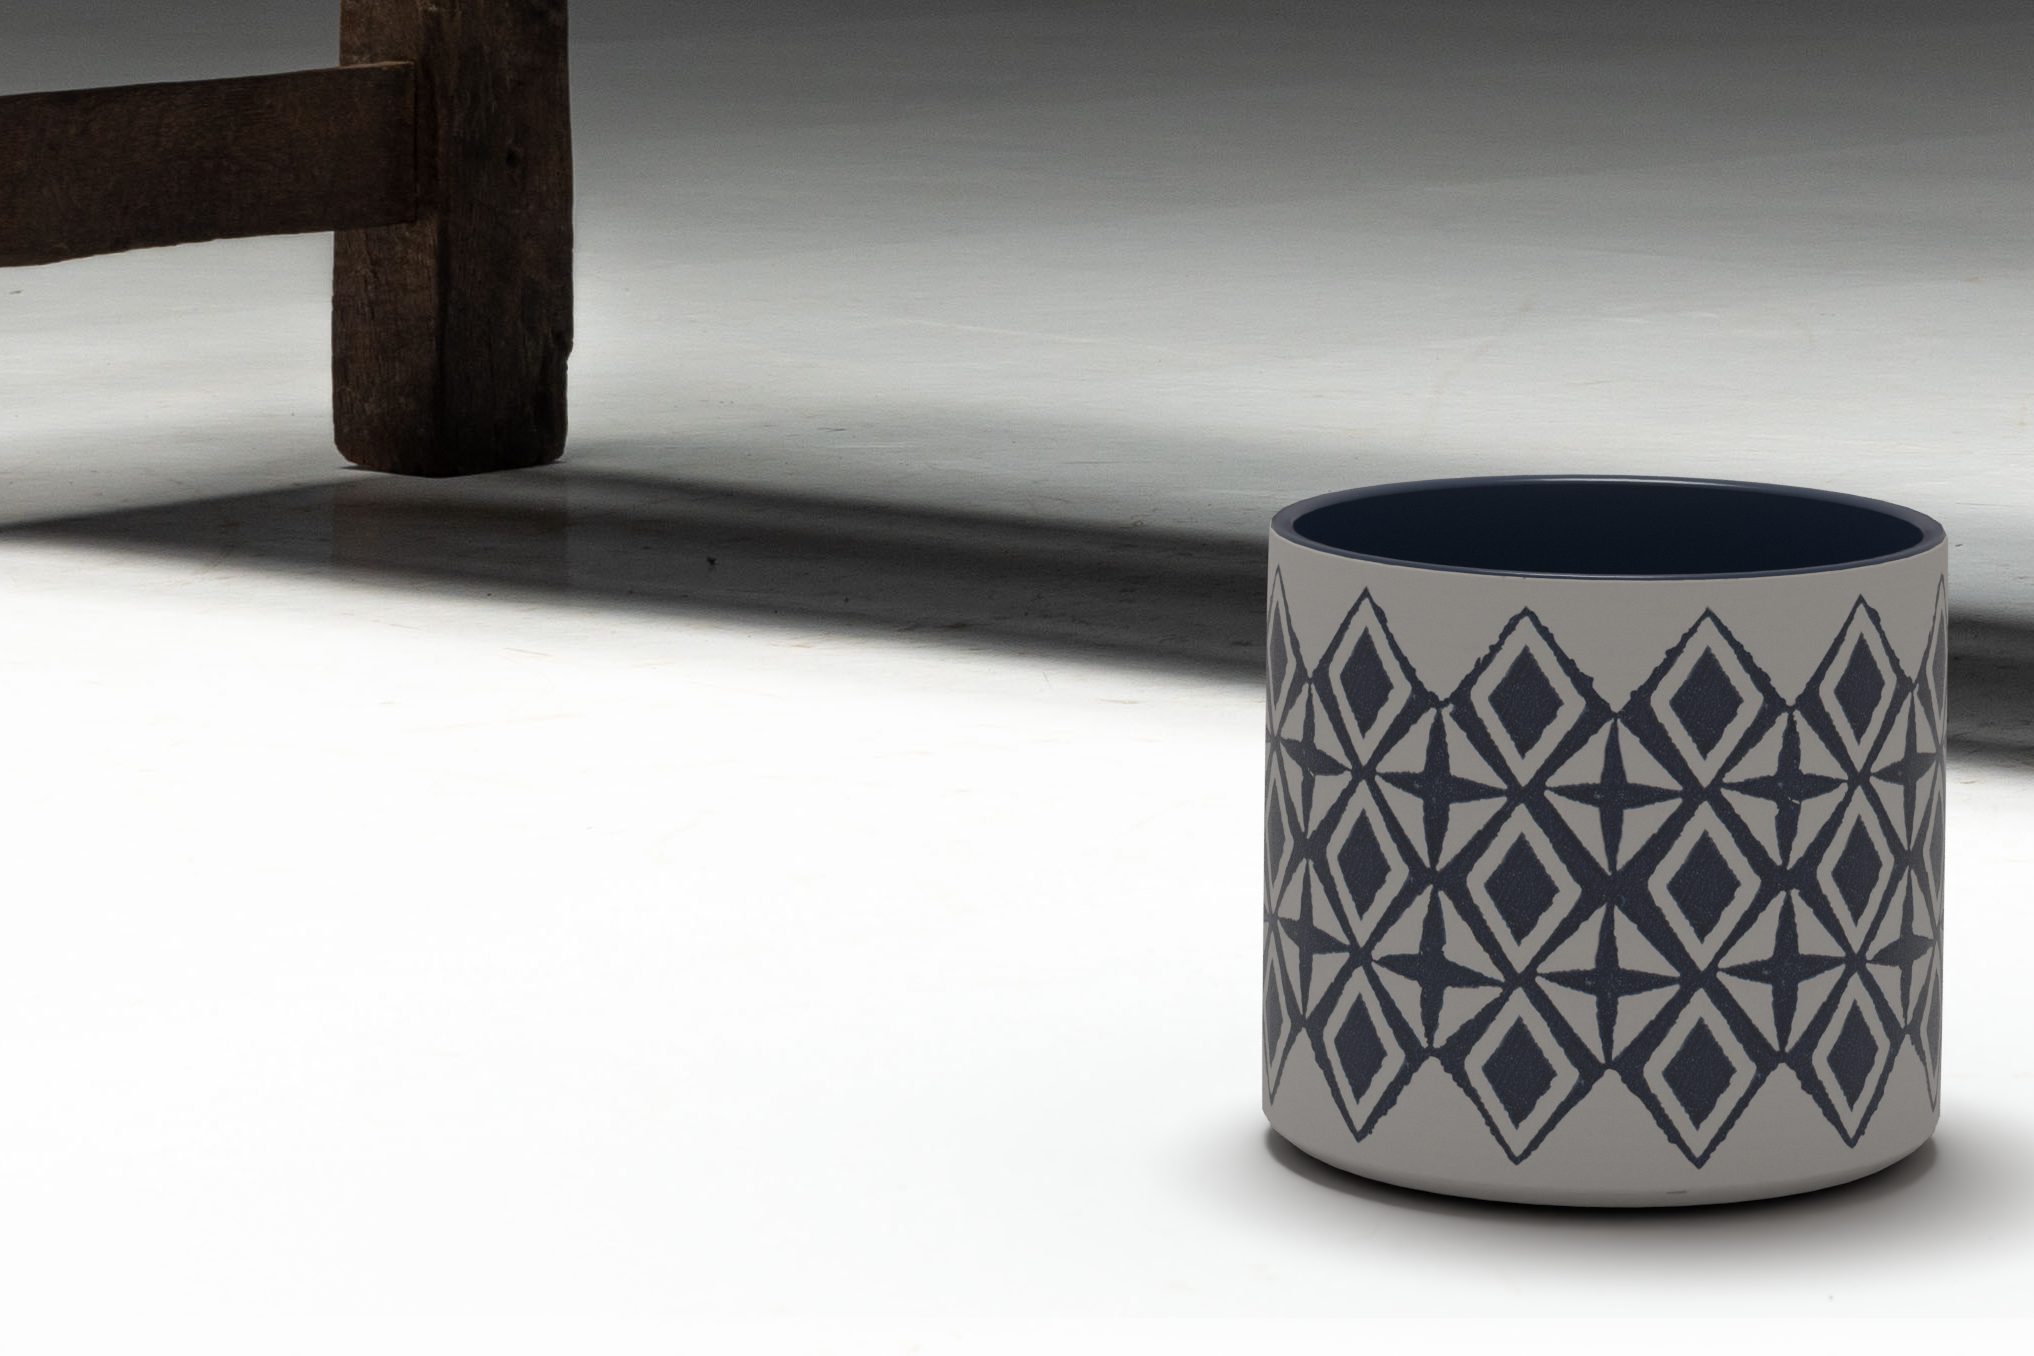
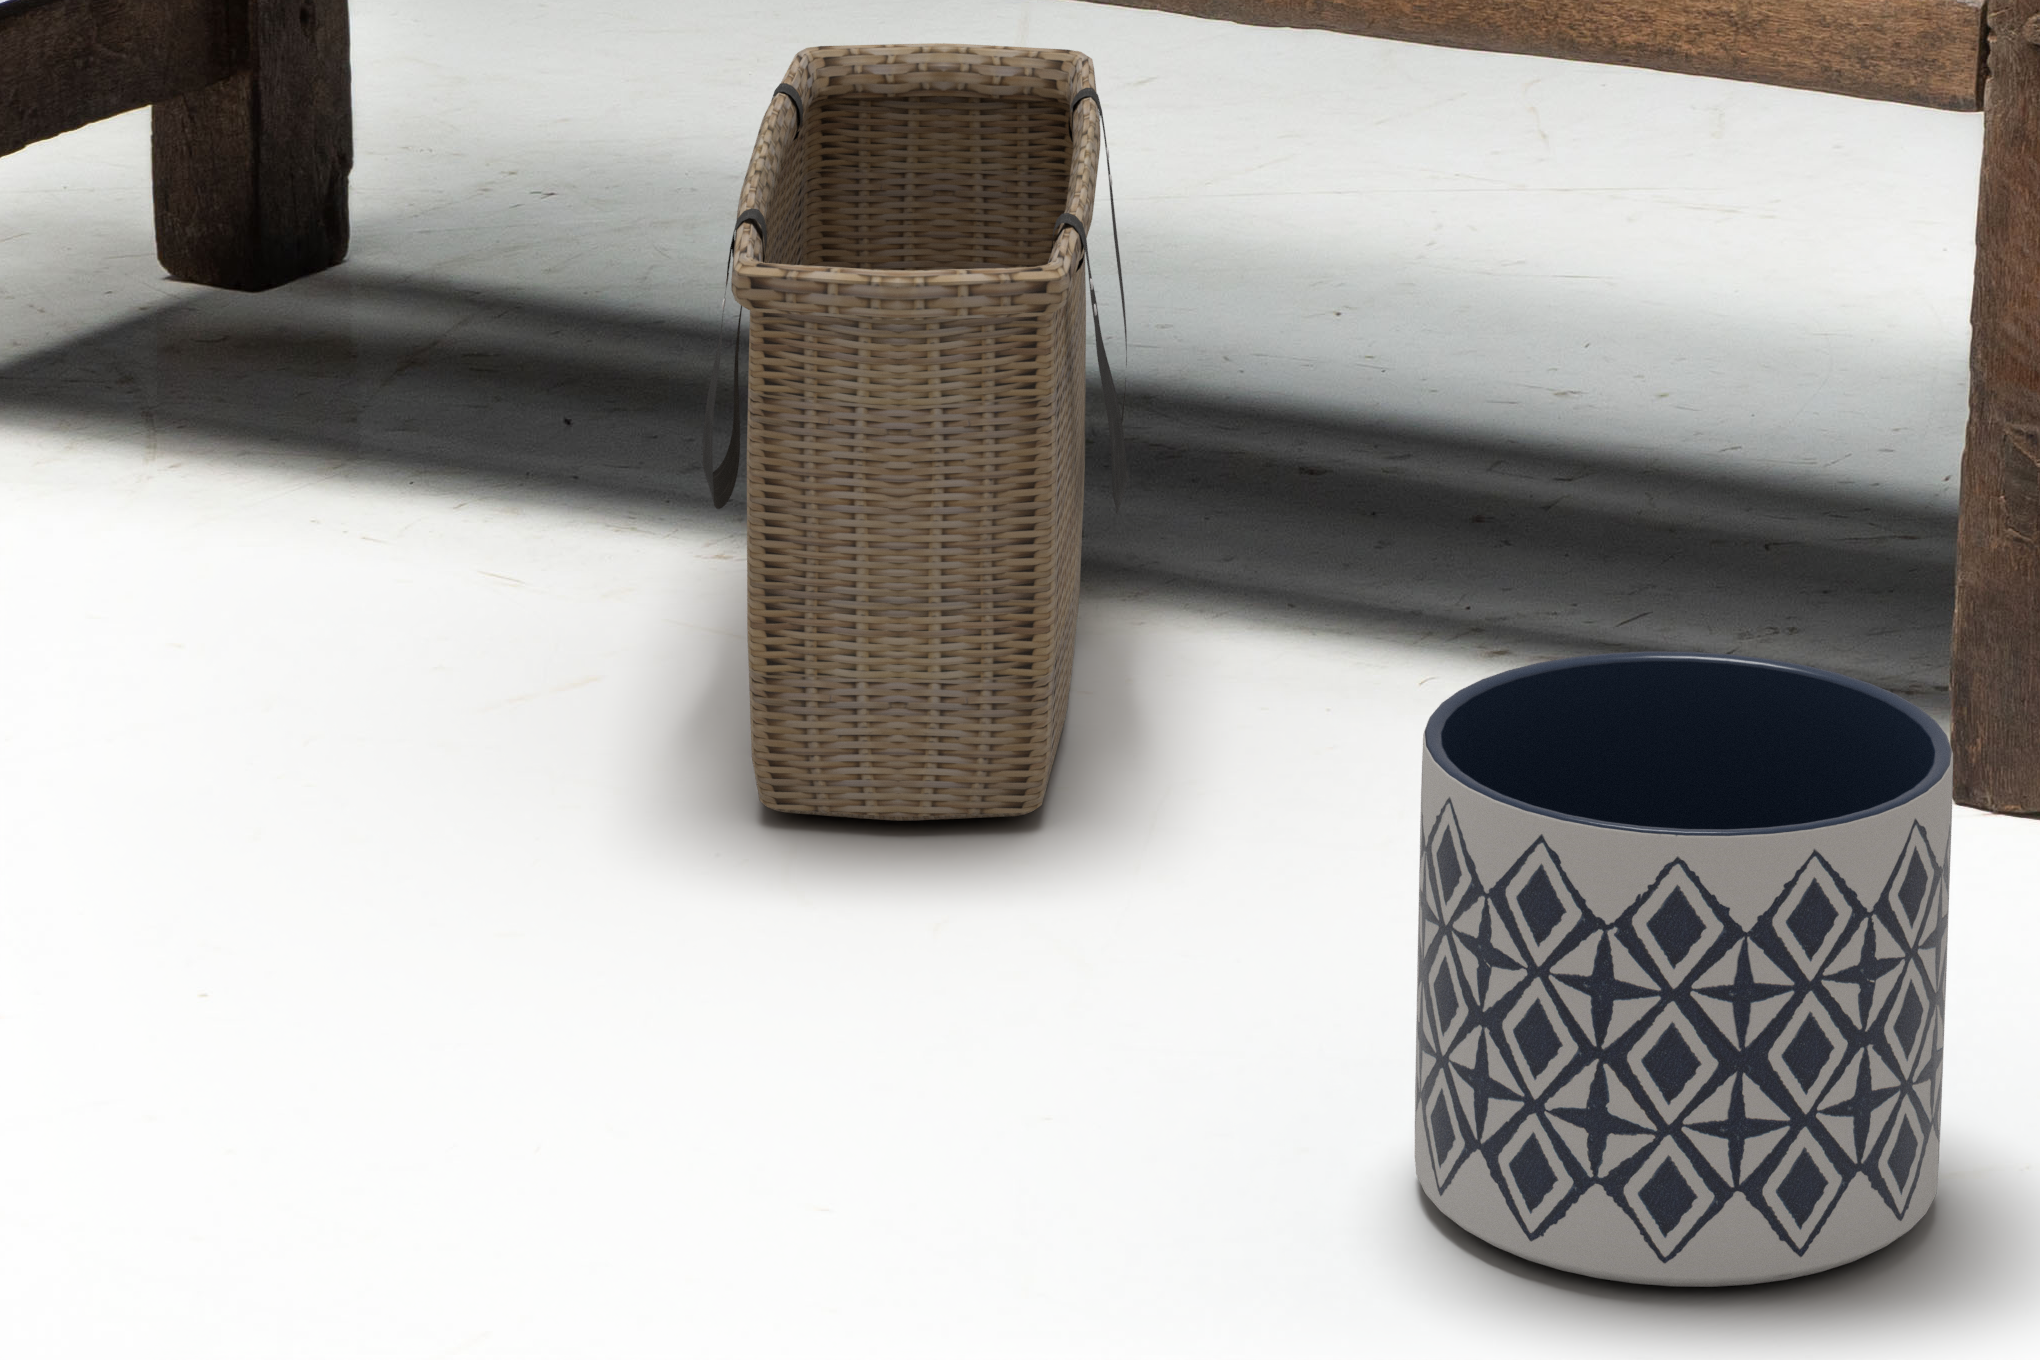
basket: none [653,25,1256,836] -> present [703,43,1129,821]

